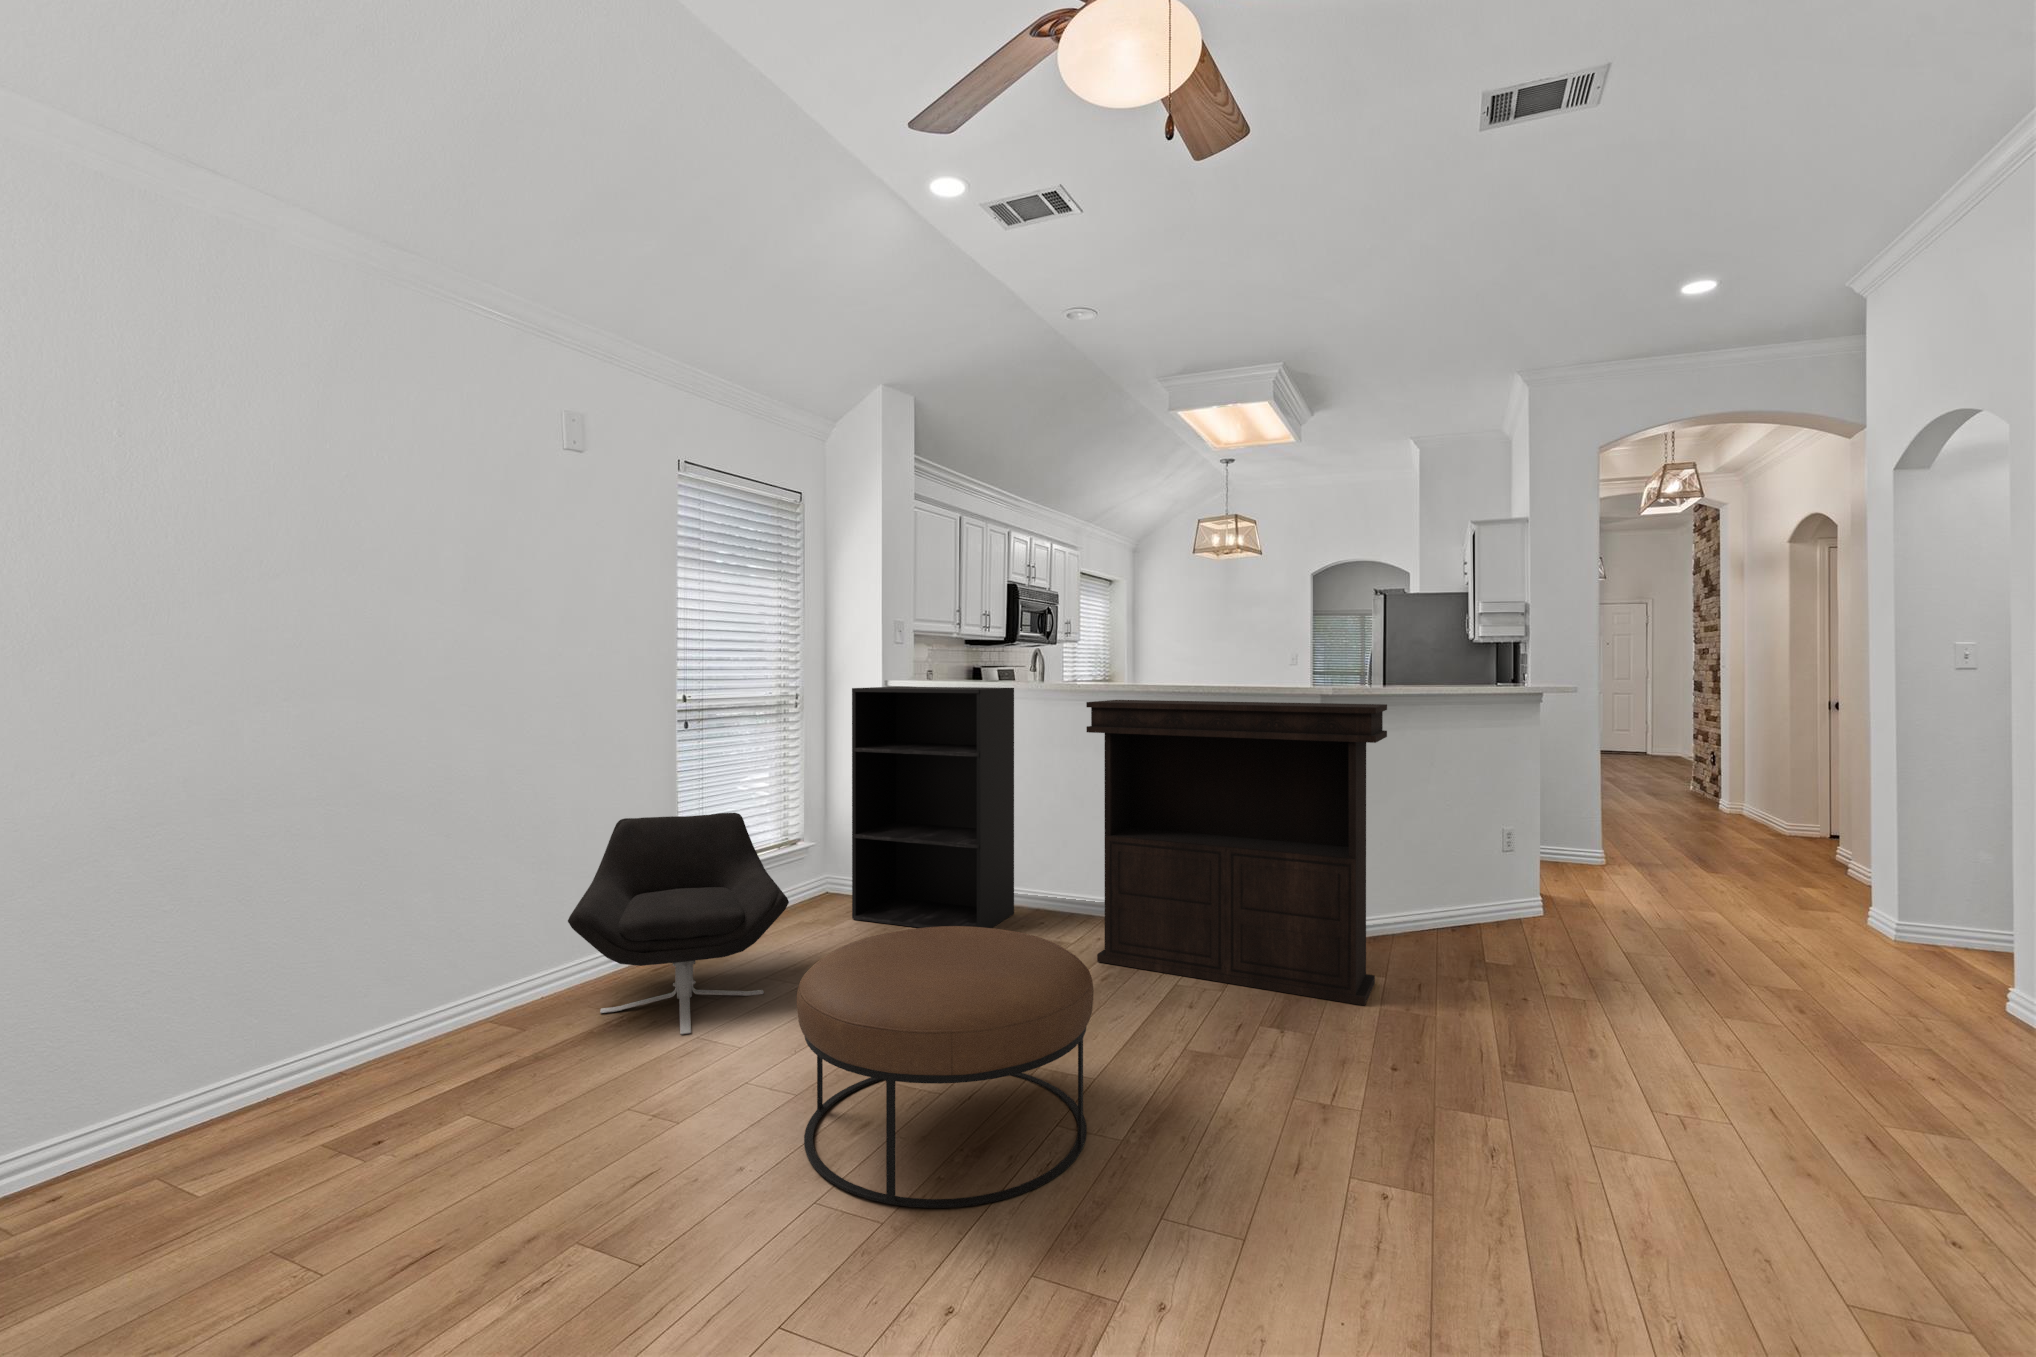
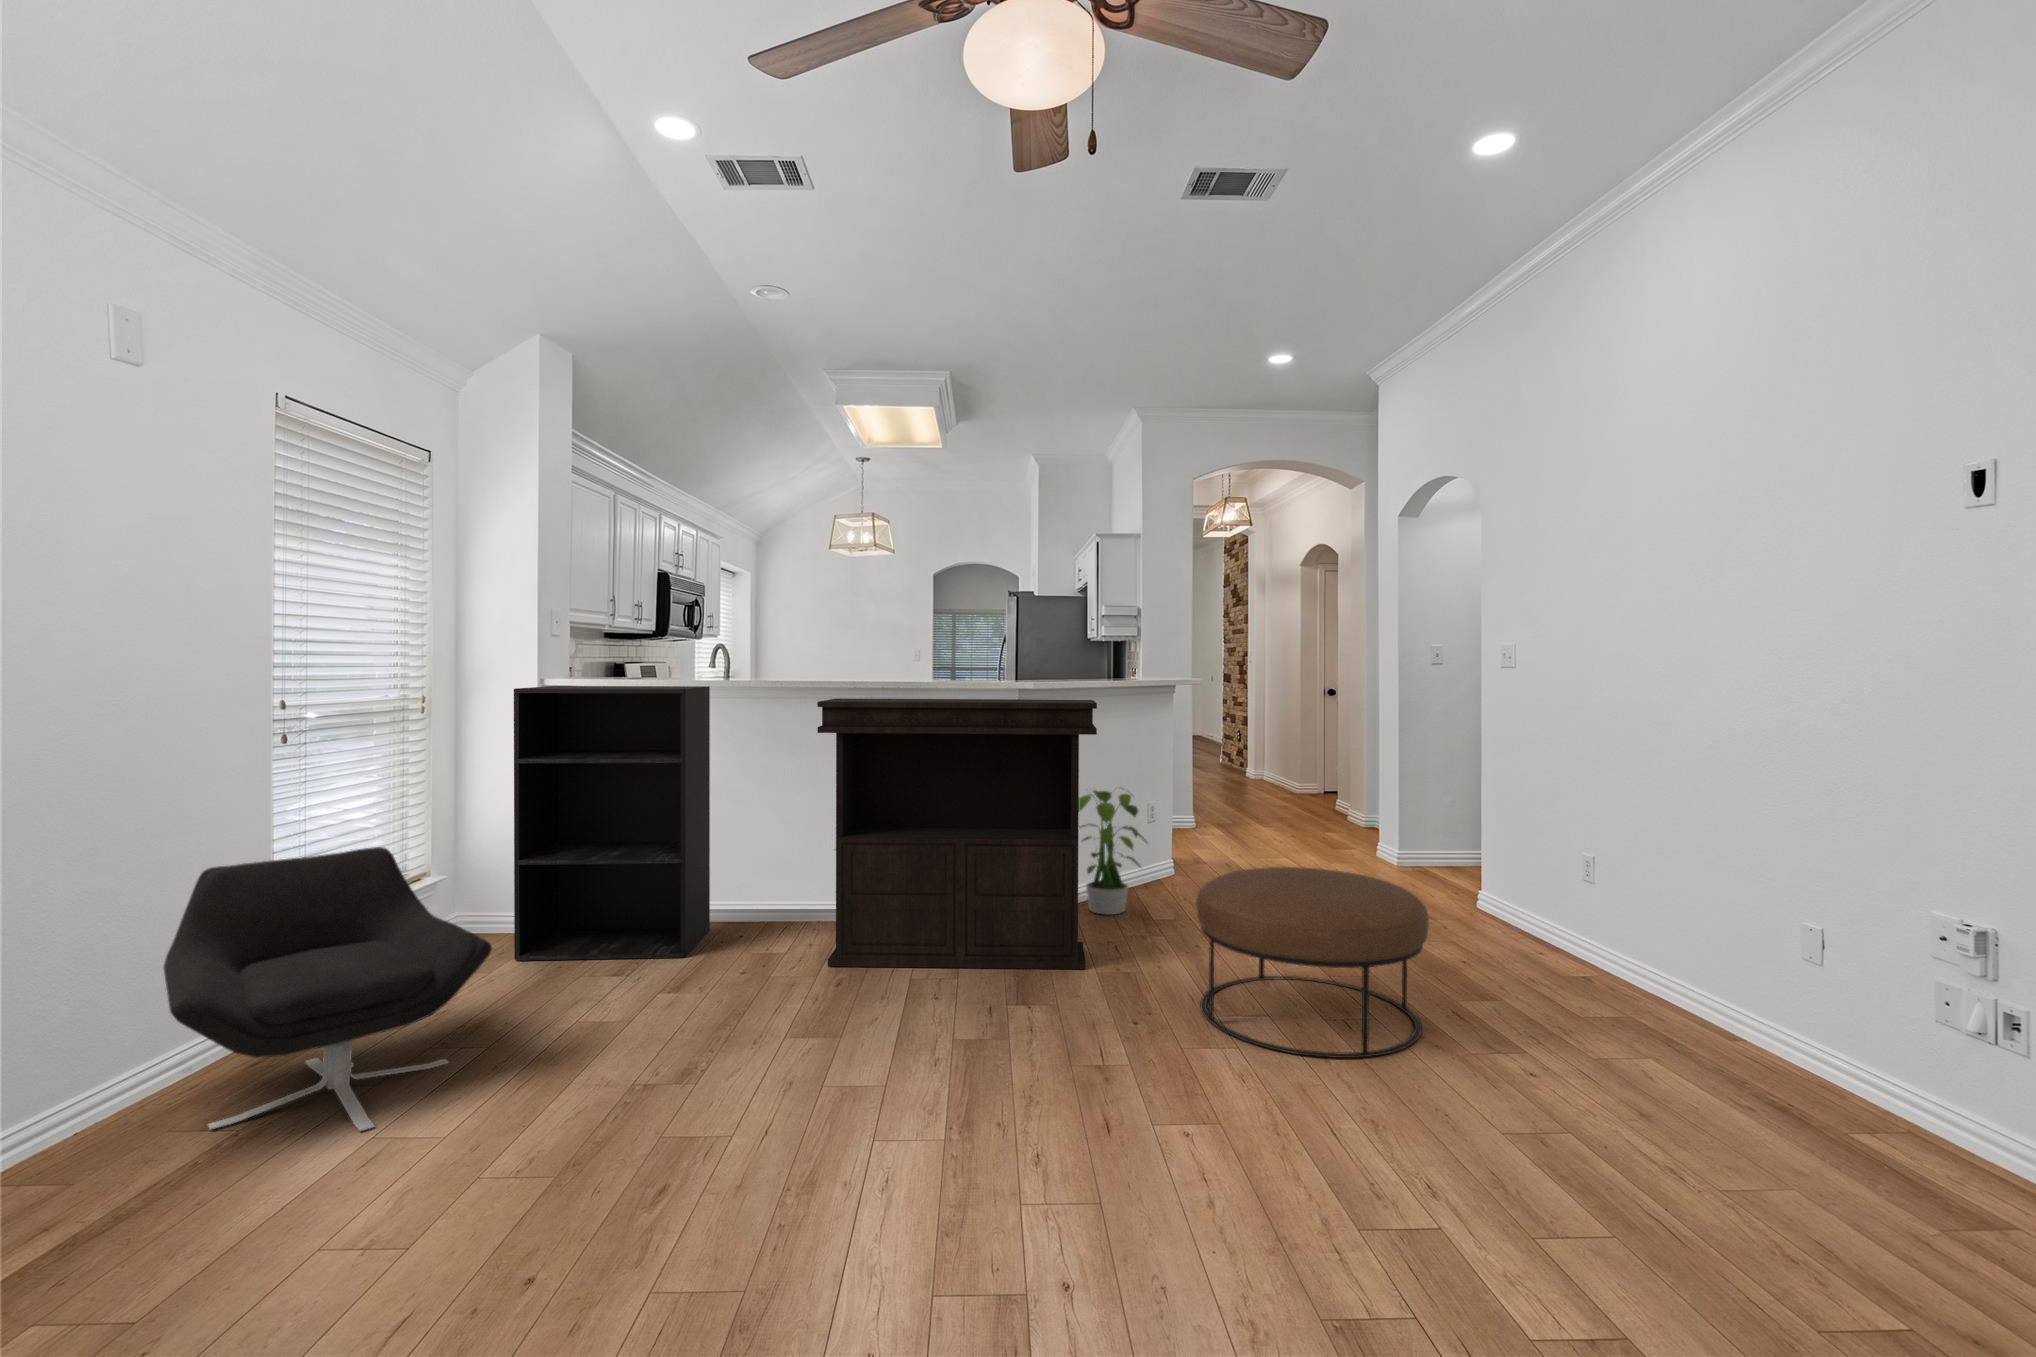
potted plant: none [1379,803,1480,951] -> present [1079,790,1147,915]
ottoman: present [797,926,1094,1208] -> present [1196,867,1429,1058]

